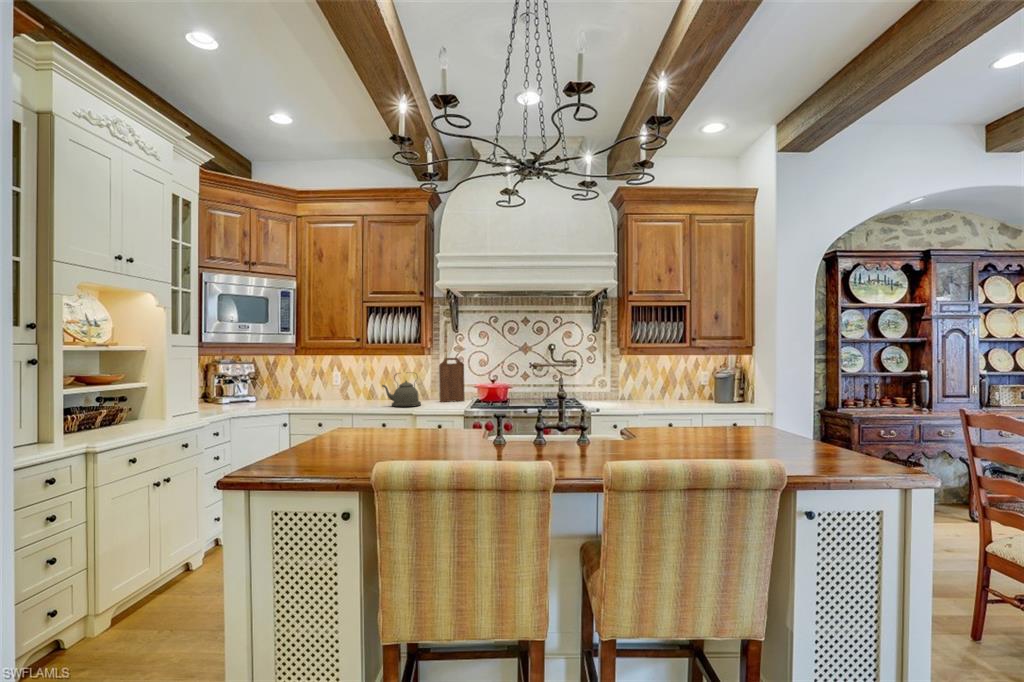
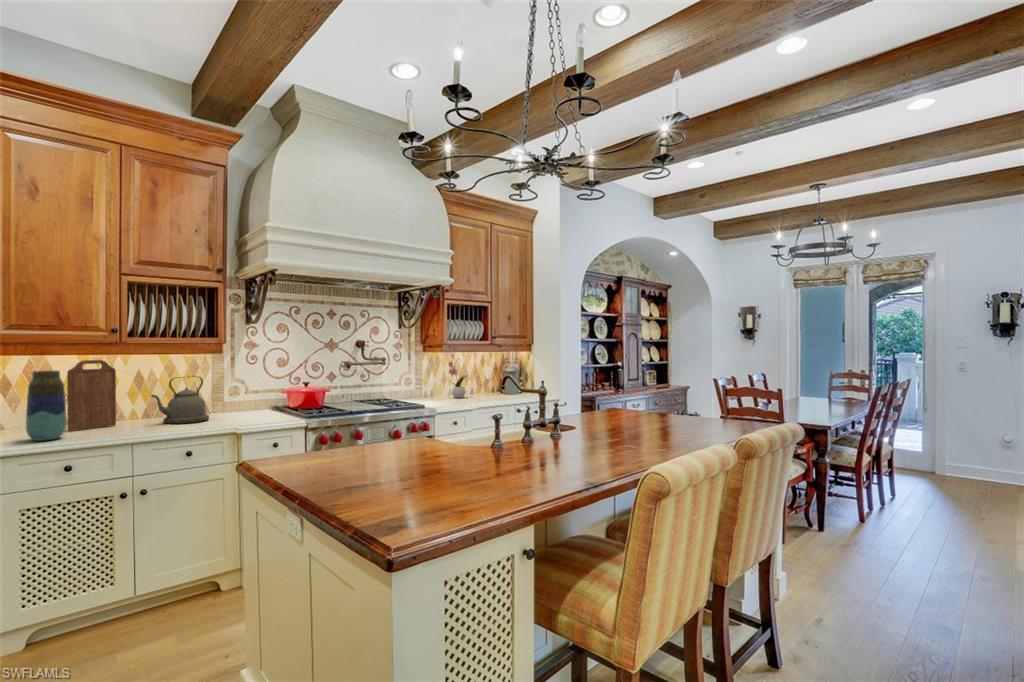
cutting board: present [439,358,465,402] -> present [67,360,116,431]
flower arrangement: none [641,358,660,403] -> present [449,355,466,398]
vase: none [309,366,329,411] -> present [26,371,66,441]

